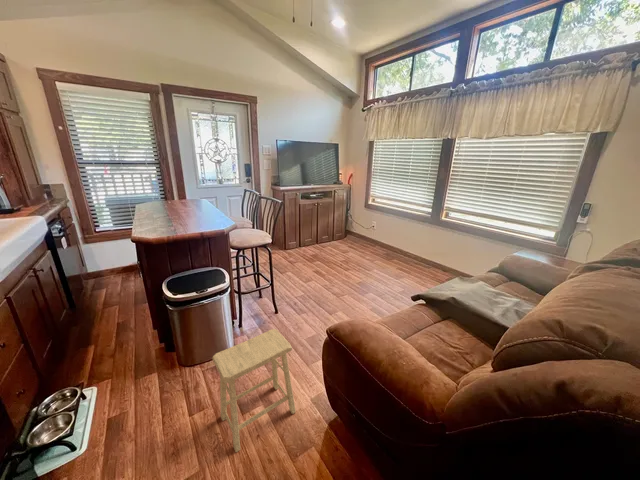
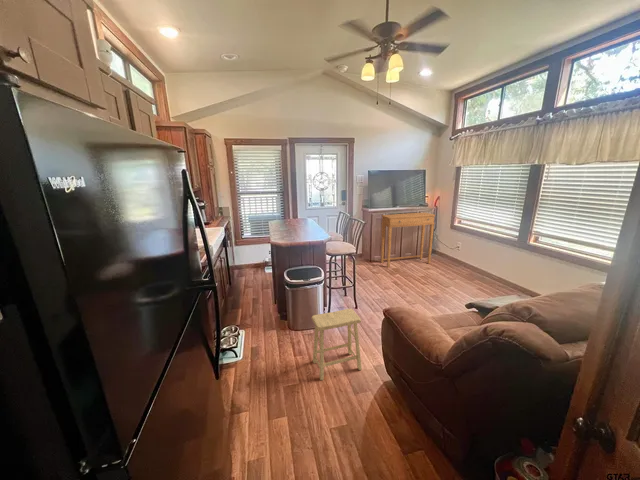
side table: none [295,190,352,254] -> present [381,212,435,268]

